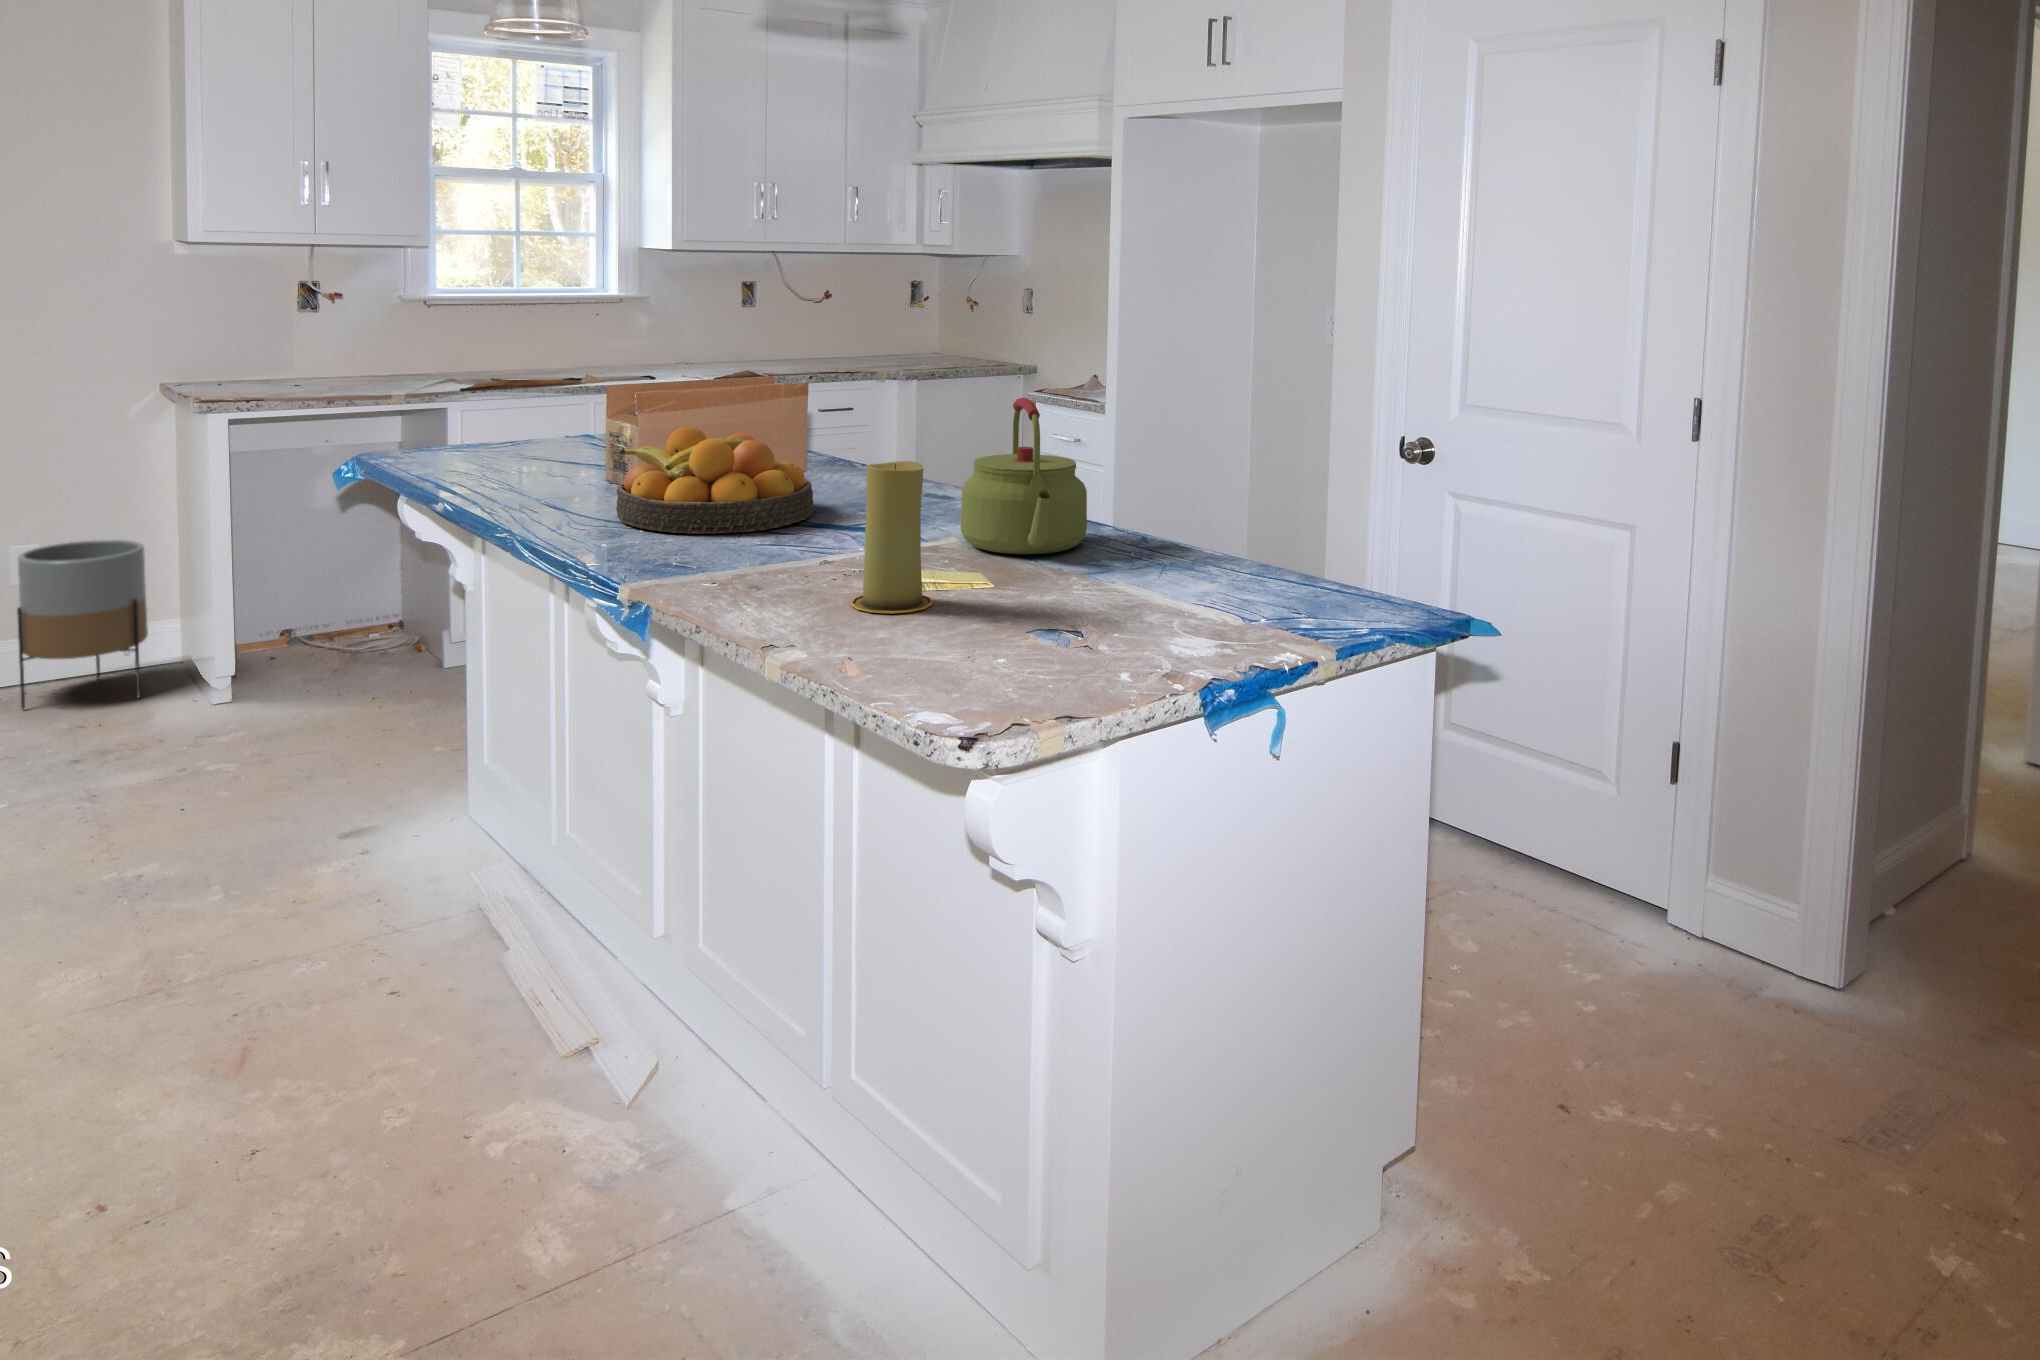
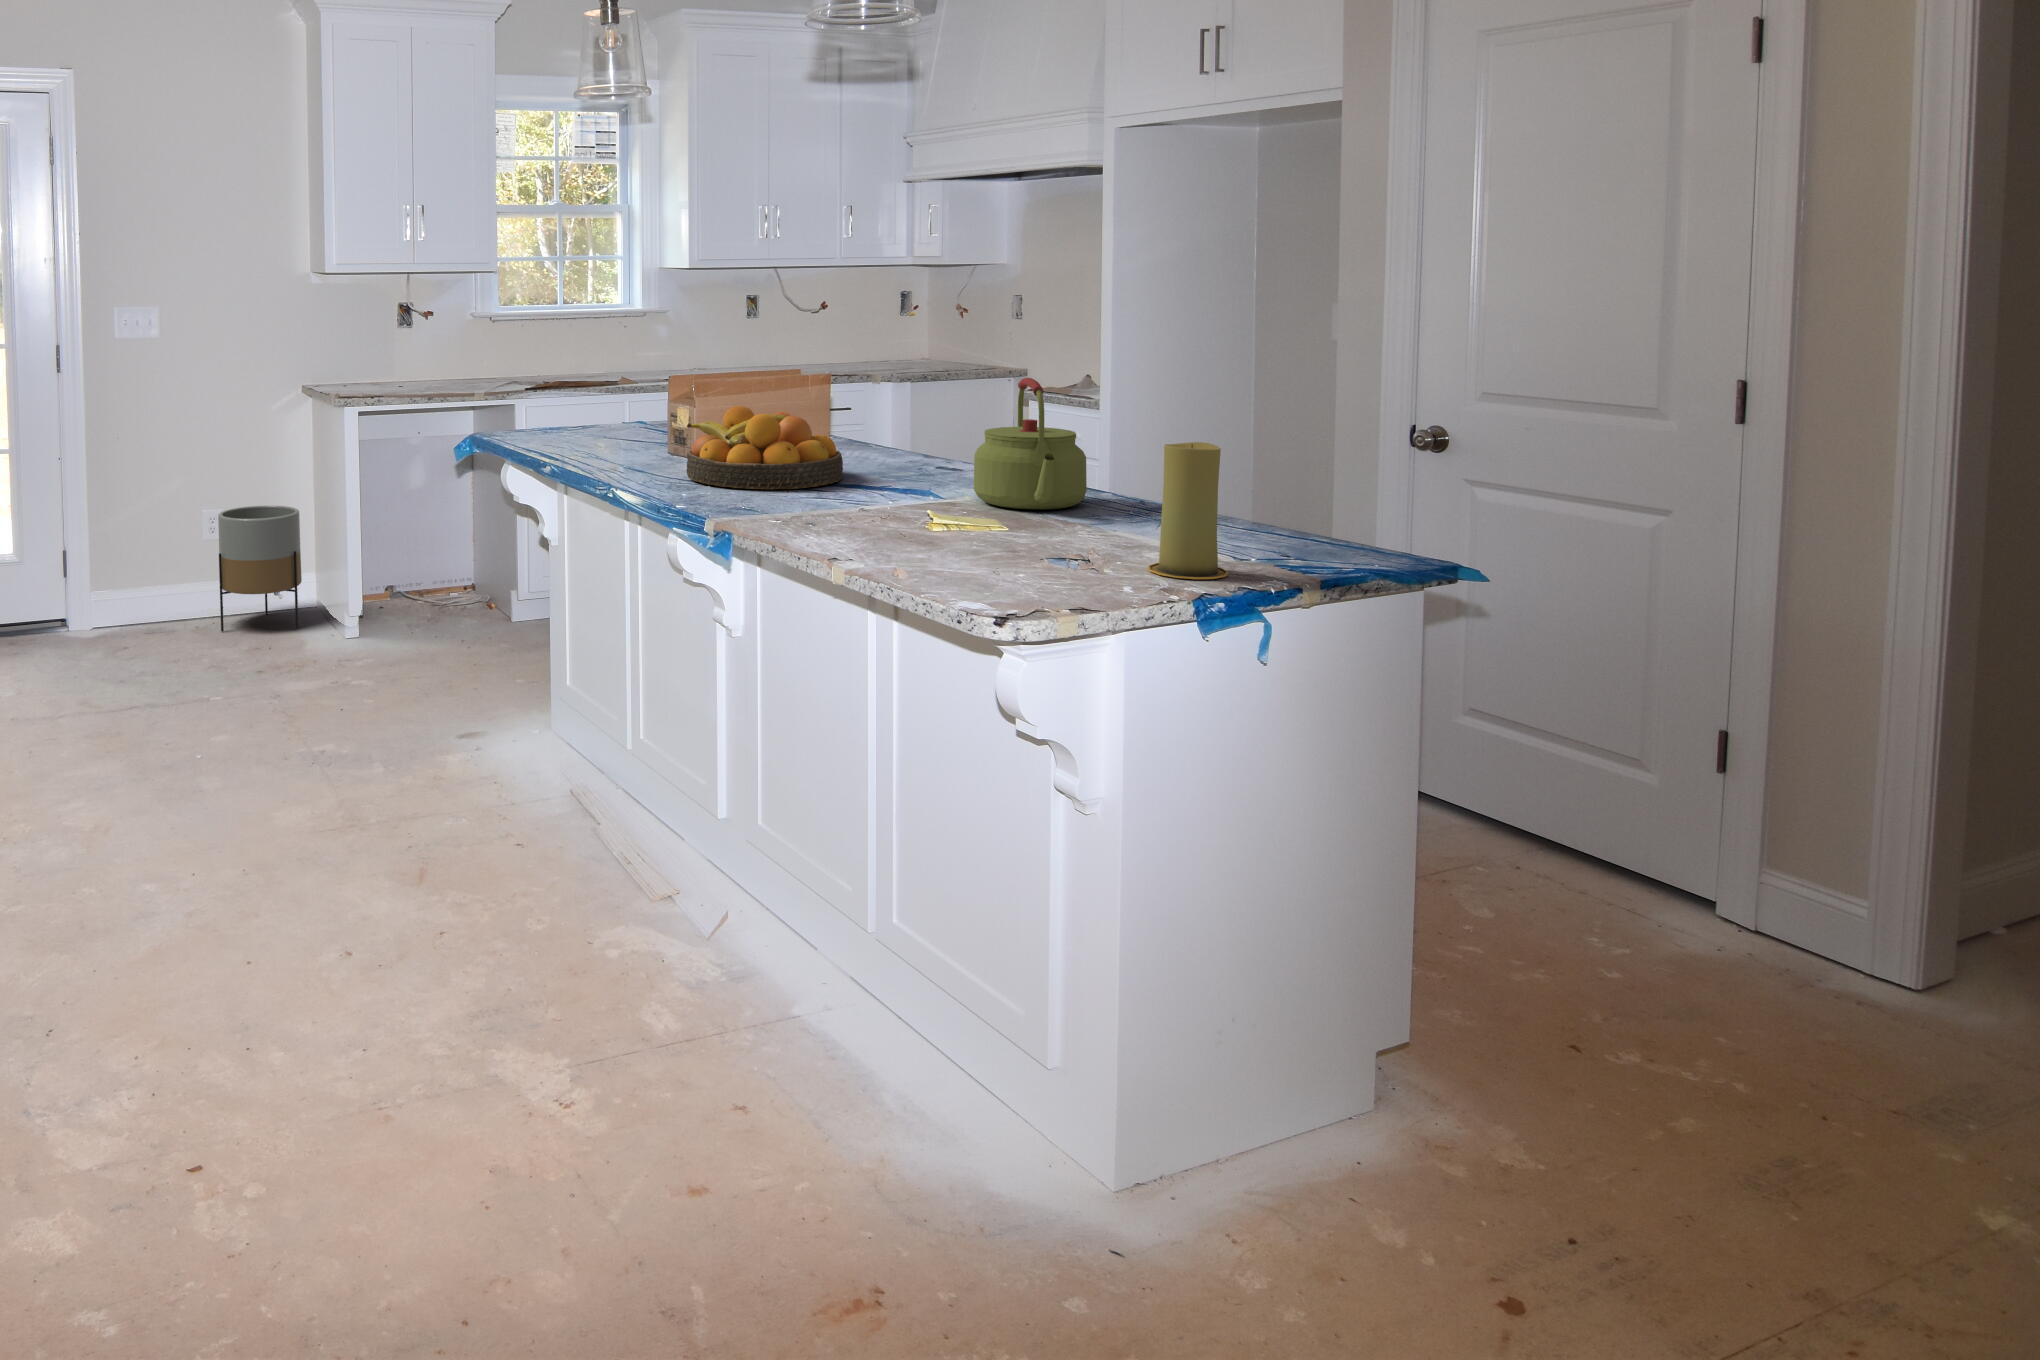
candle: present [851,461,933,614] -> present [1148,442,1228,579]

